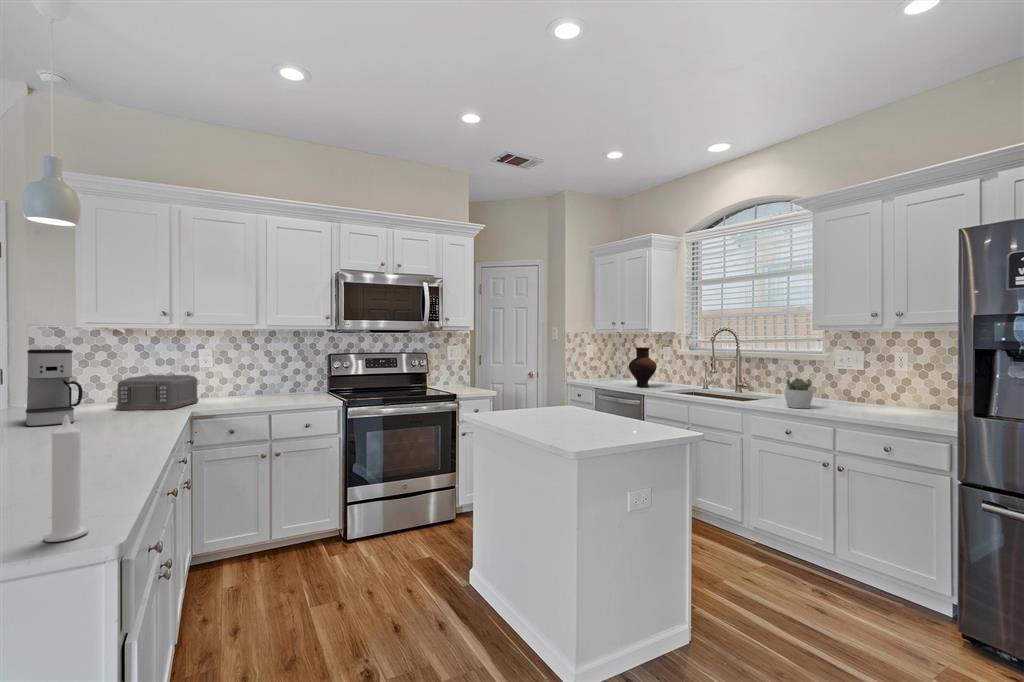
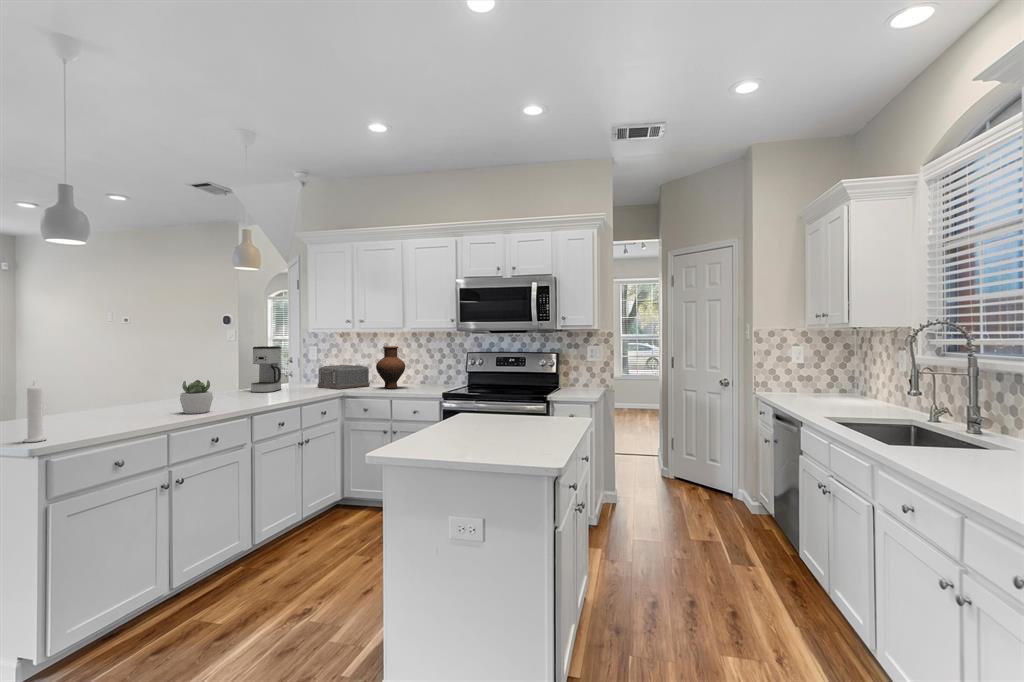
vase: present [629,347,657,387] -> present [376,346,405,388]
succulent plant: present [785,378,813,408] -> present [180,380,213,414]

